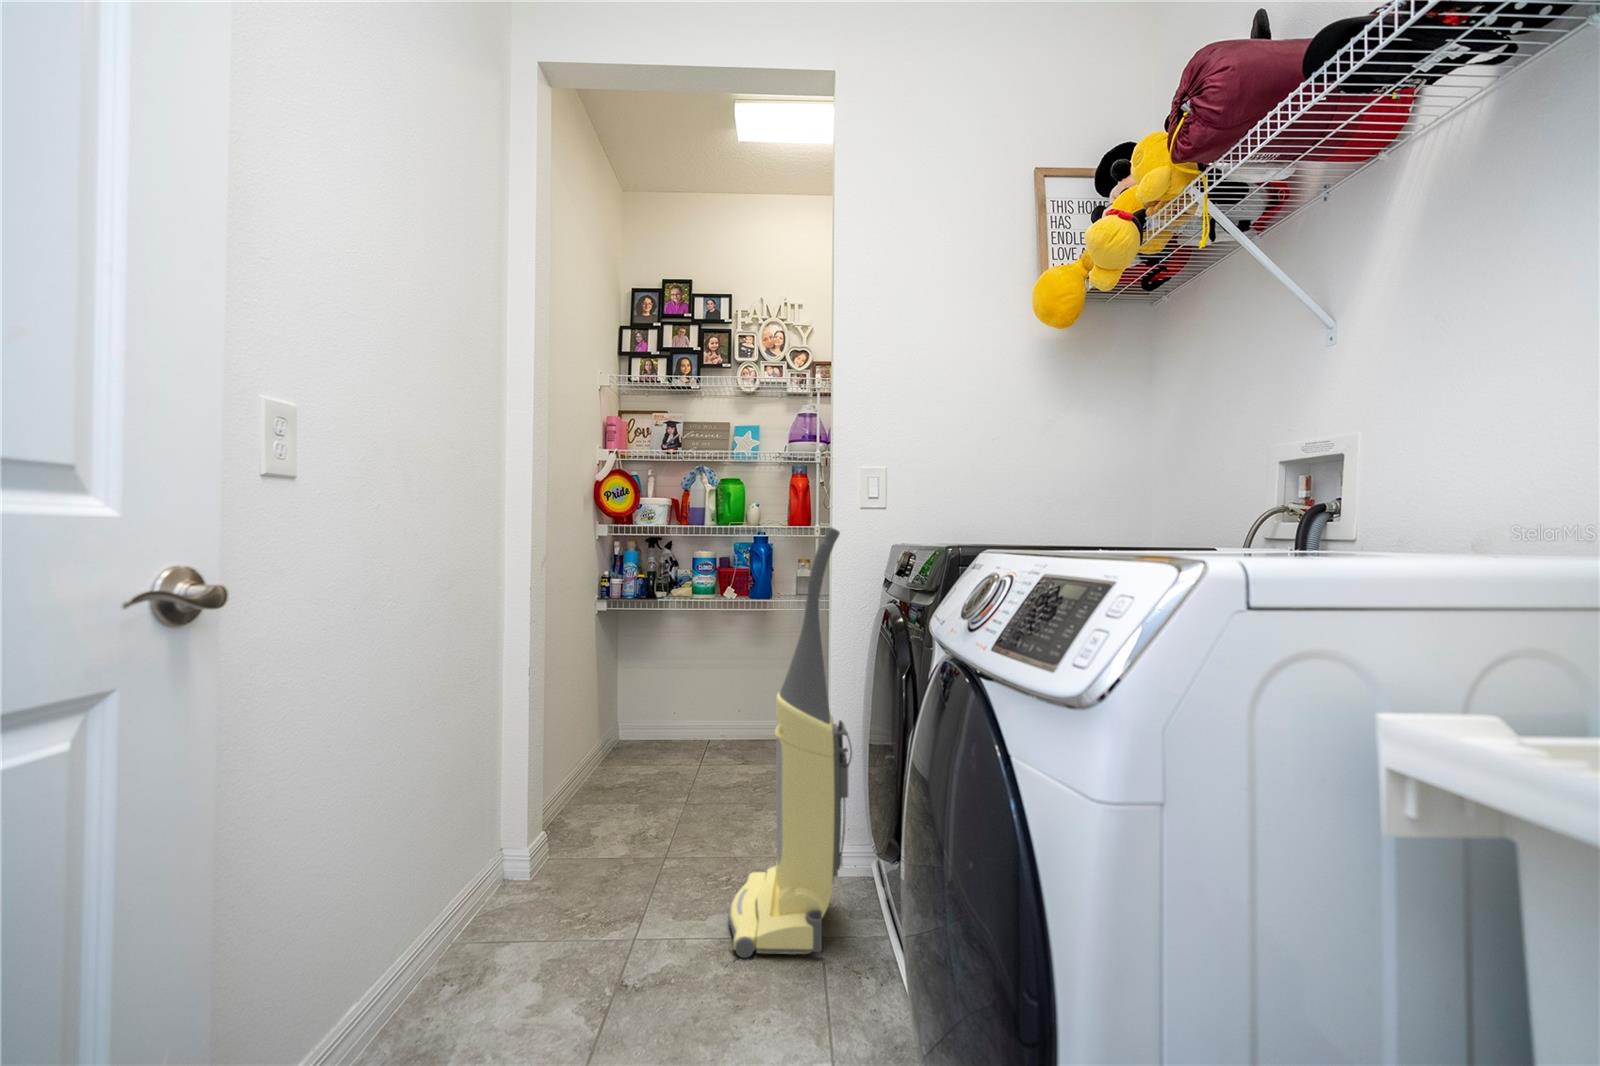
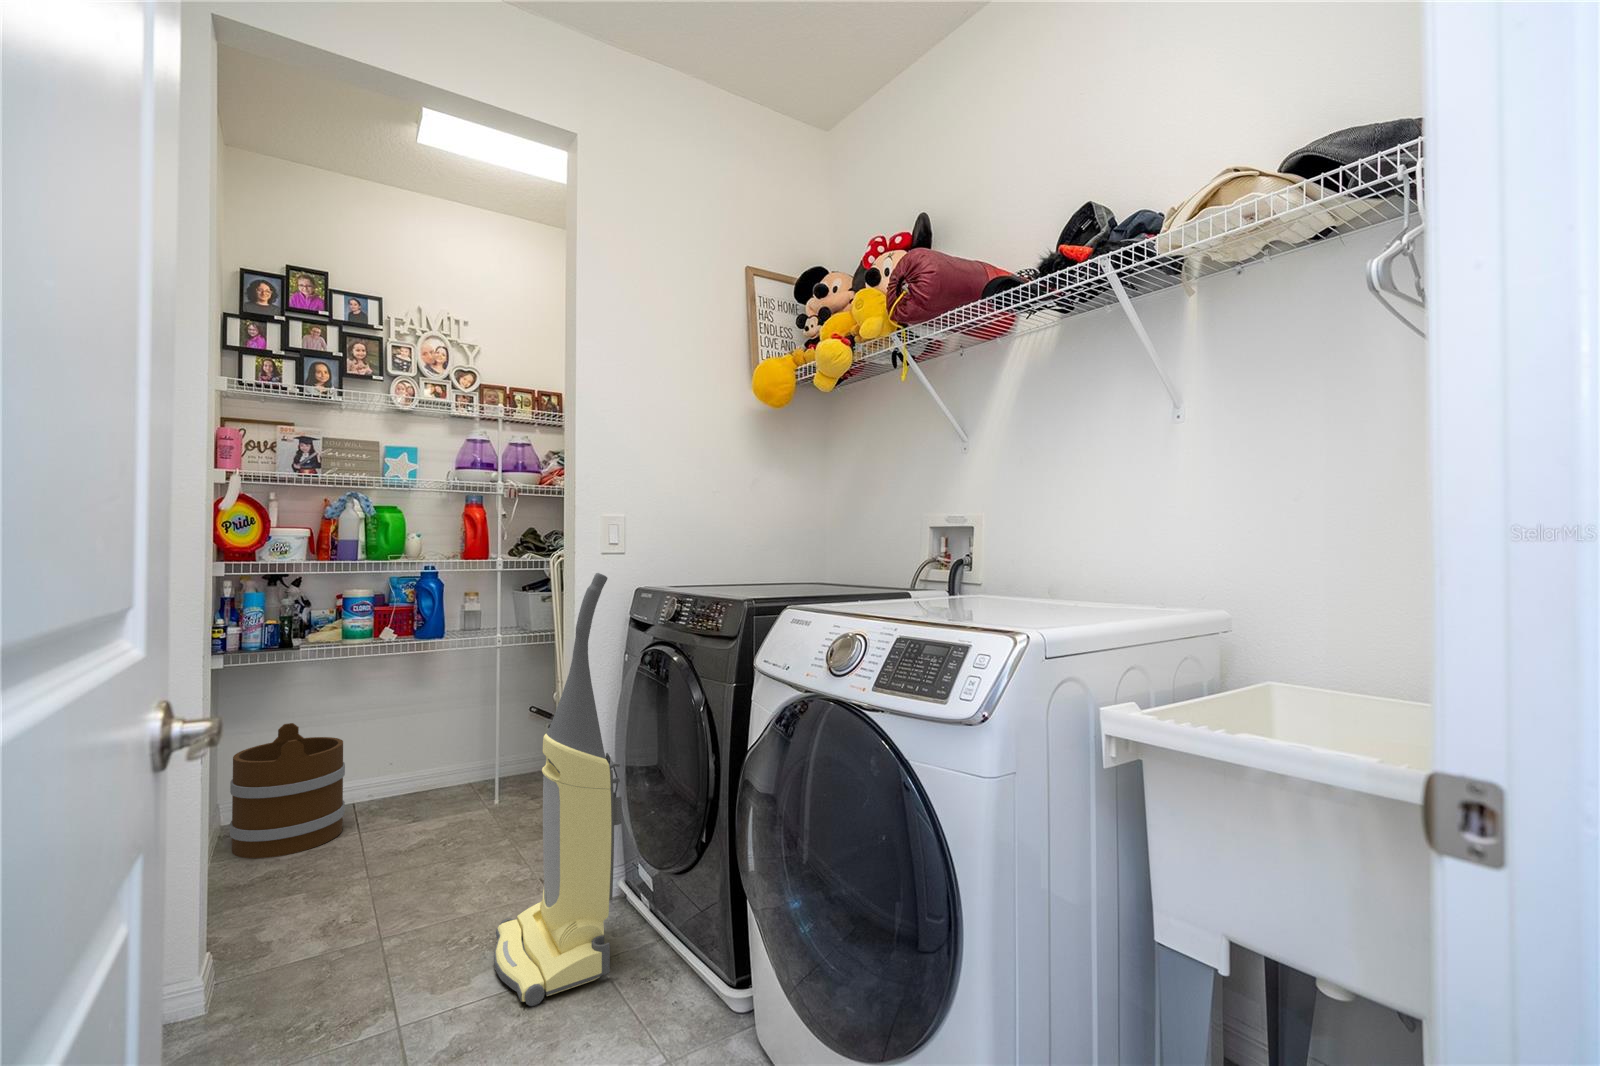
bucket: none [615,665,694,773] -> present [230,723,345,858]

